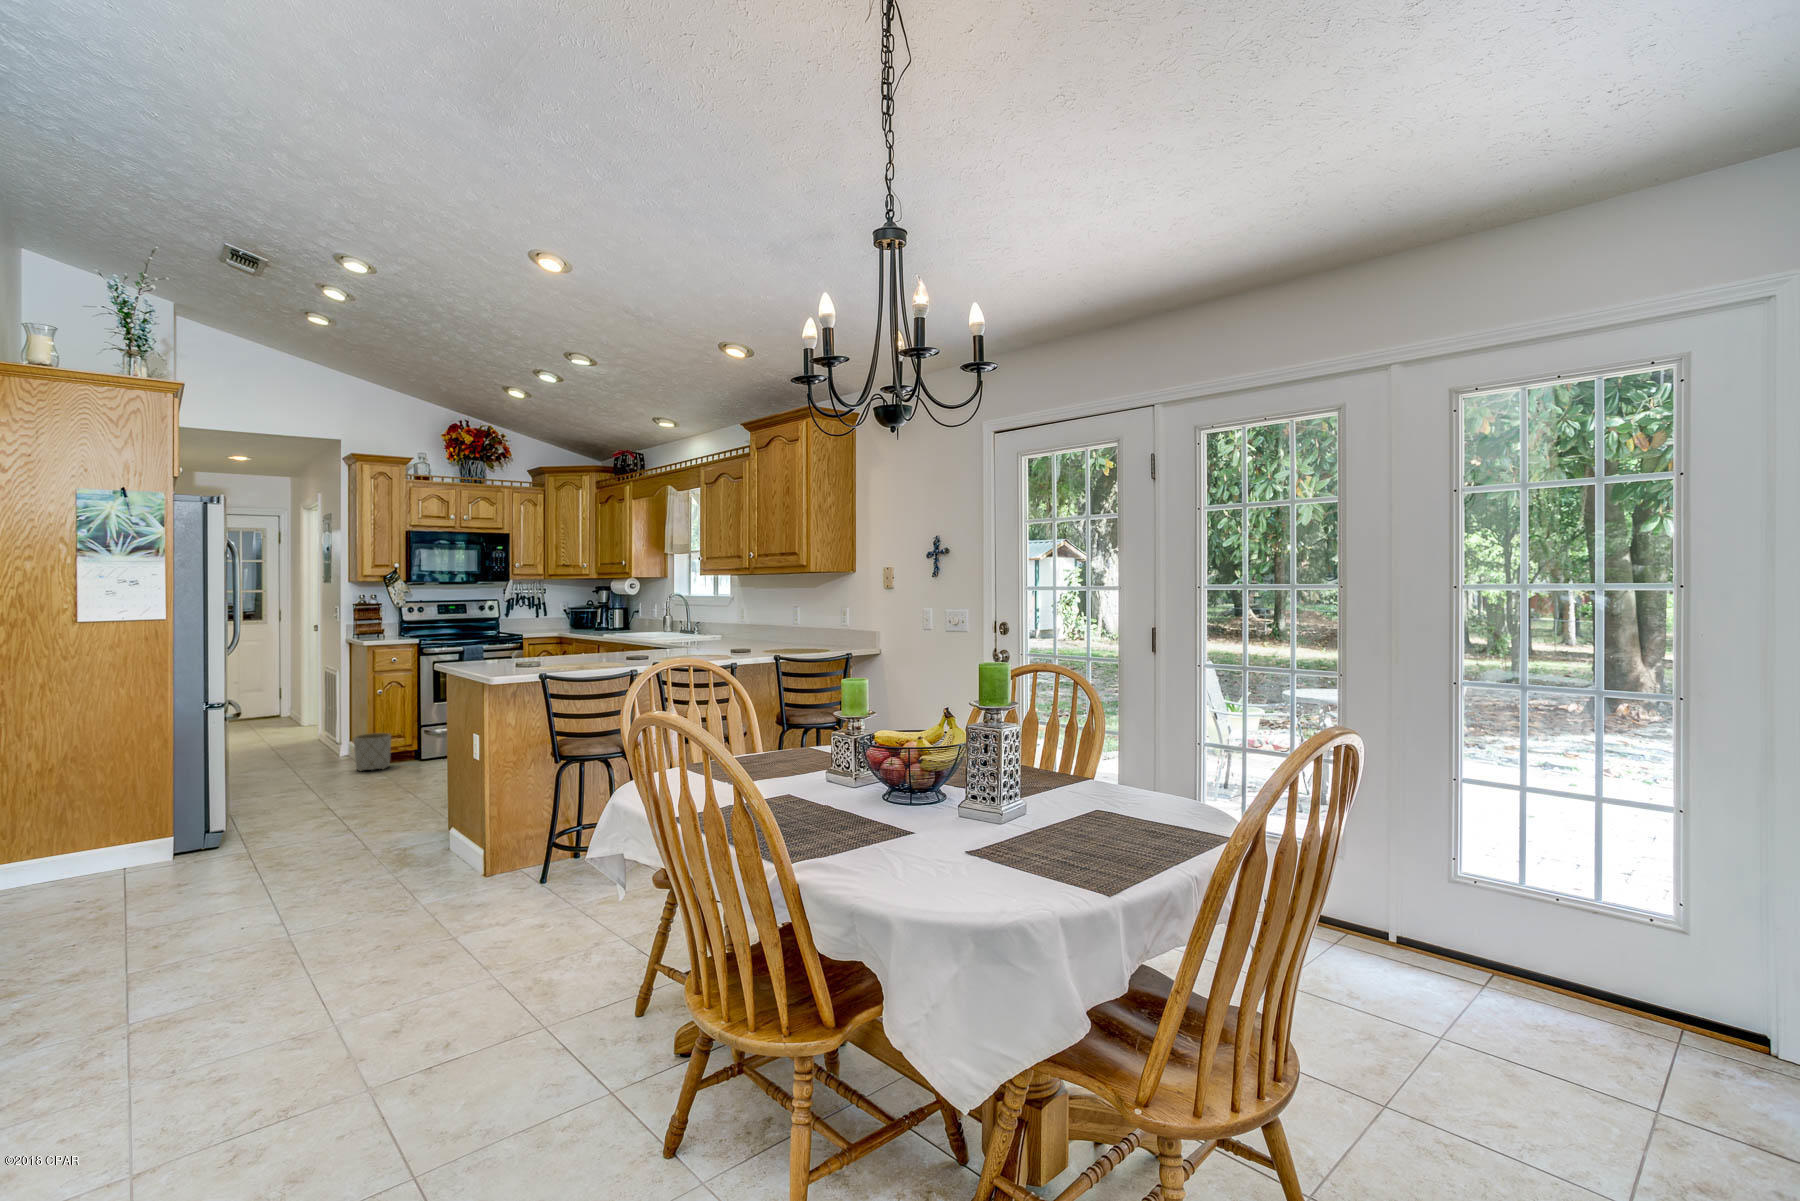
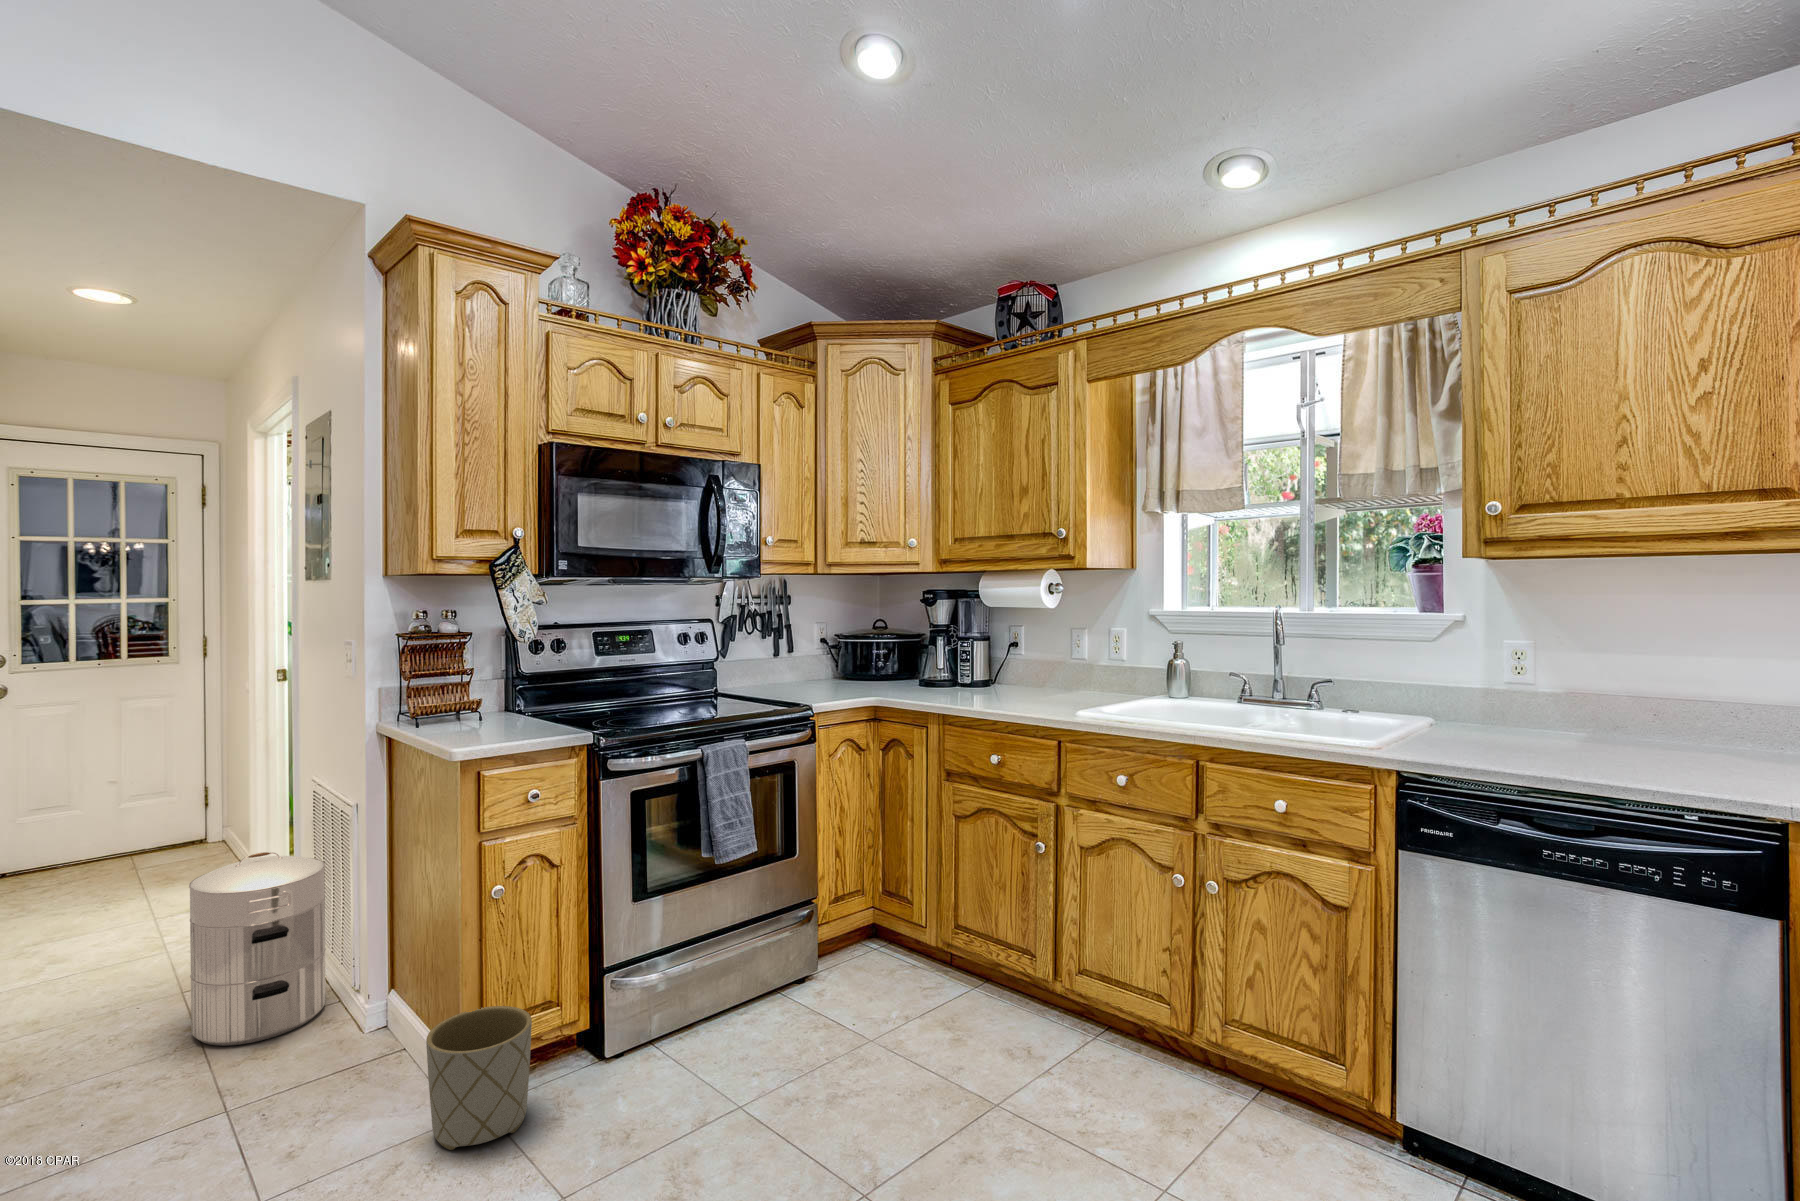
waste bin: none [276,688,328,756] -> present [189,852,326,1046]

